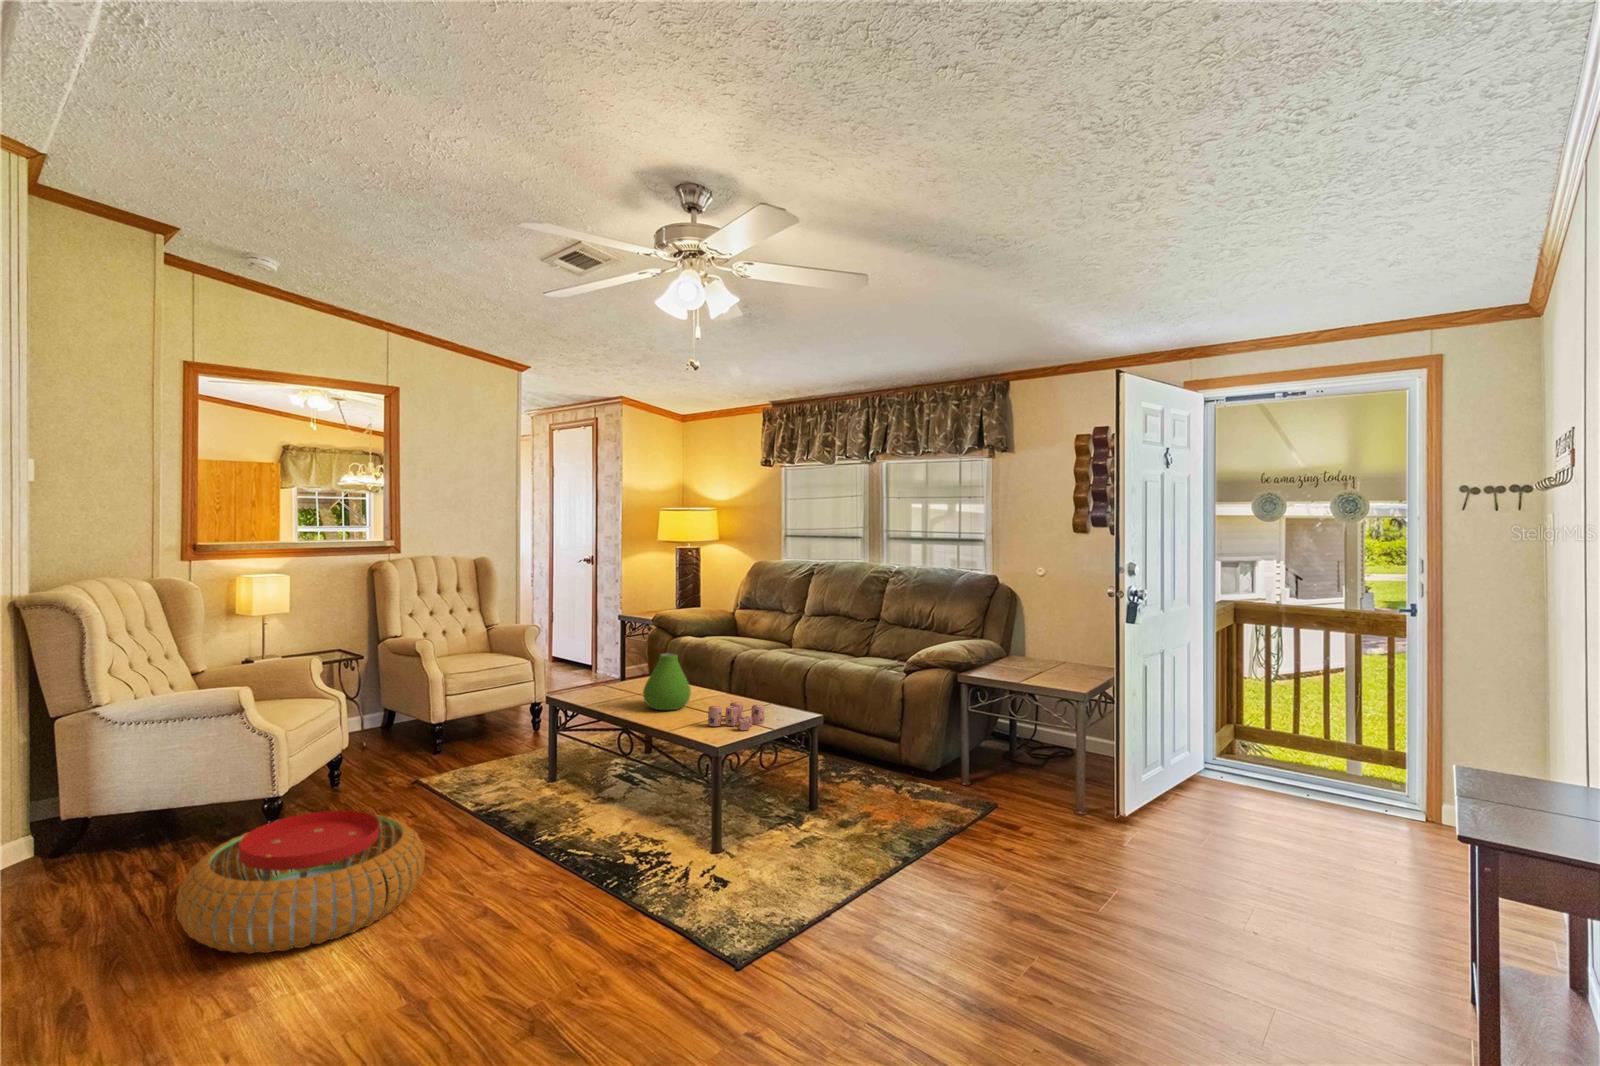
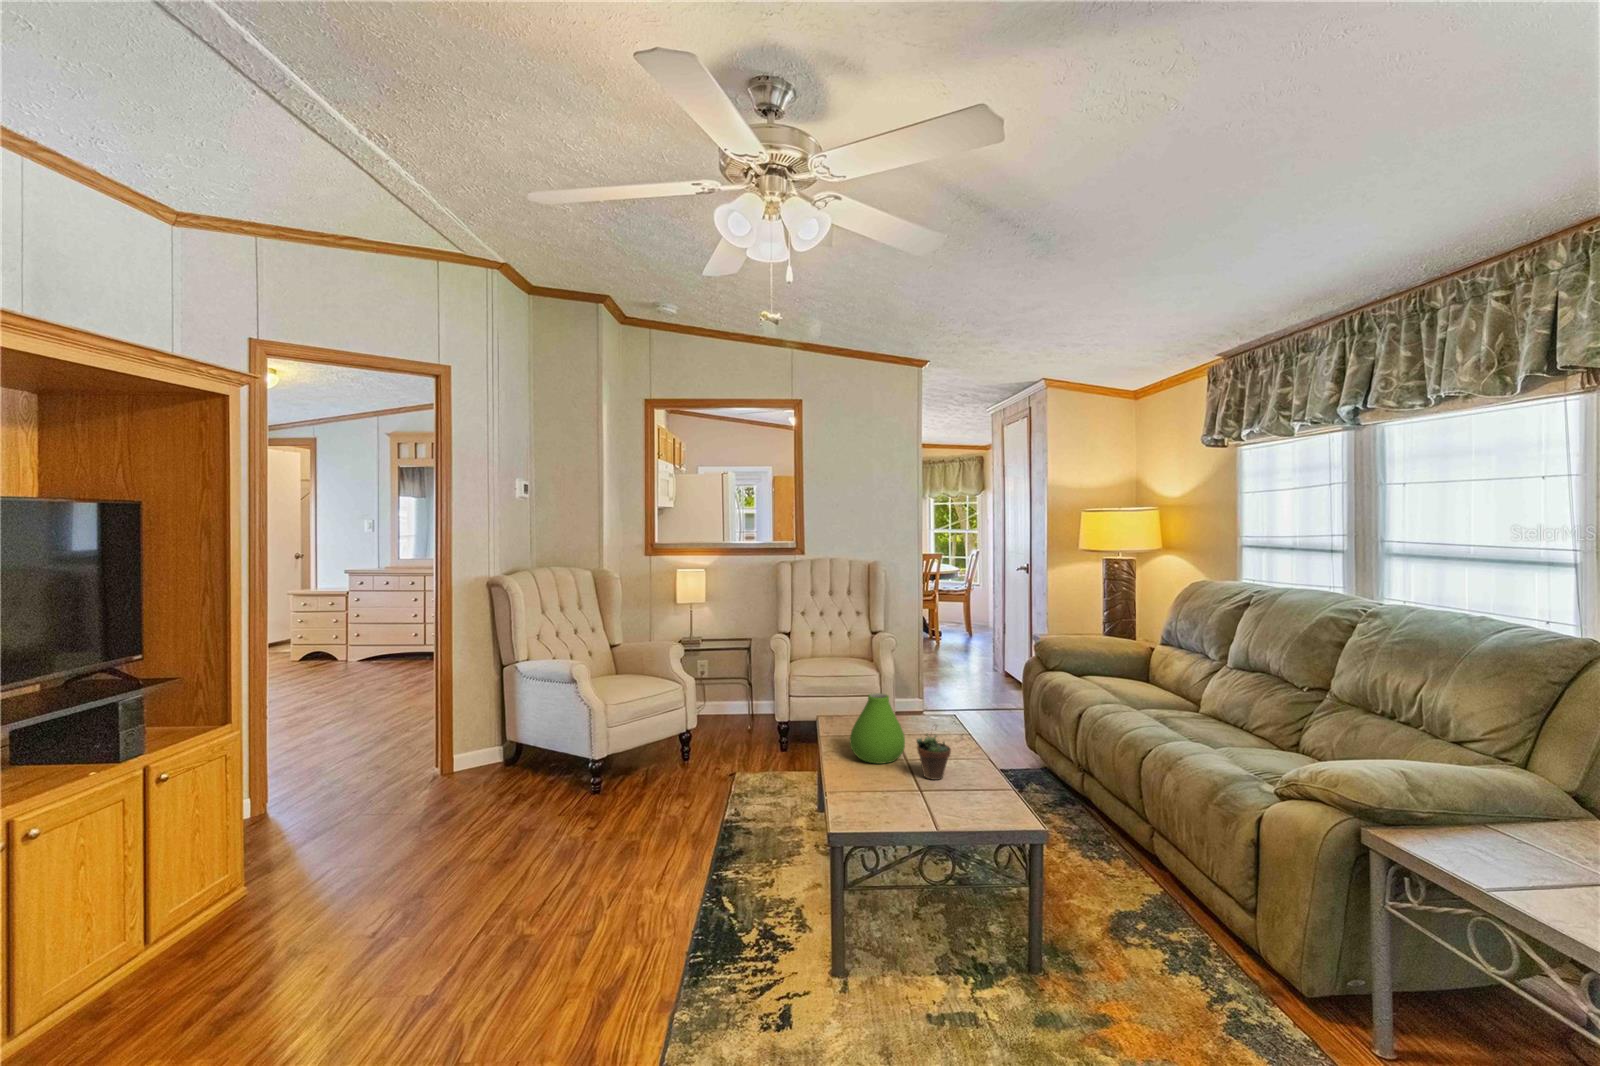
succulent plant: none [711,666,739,709] -> present [917,727,951,780]
candle: present [708,702,765,730] -> none [864,772,934,817]
pouf: present [176,810,425,954] -> none [444,776,622,889]

